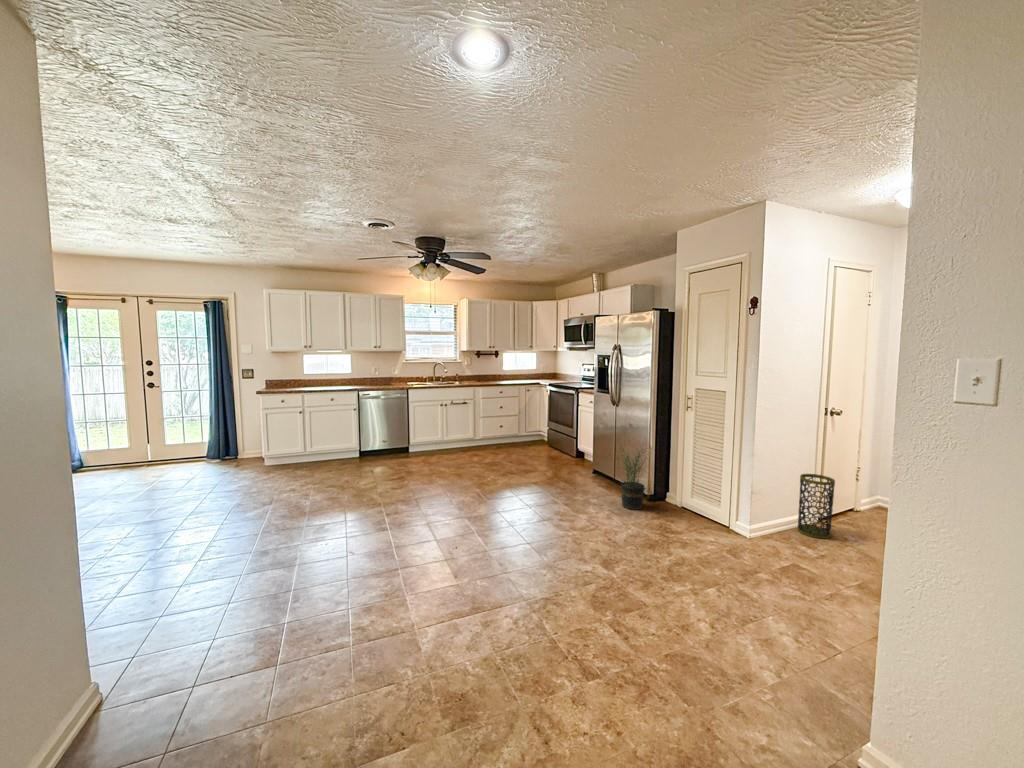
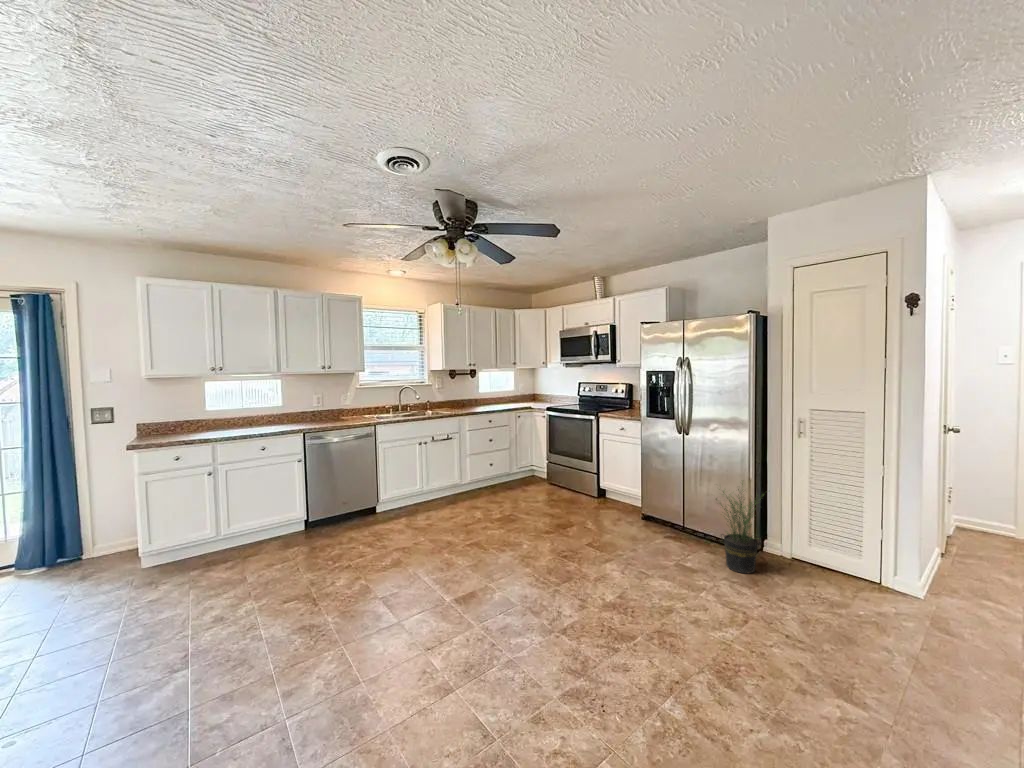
trash can: present [798,474,835,539] -> none [946,505,997,587]

